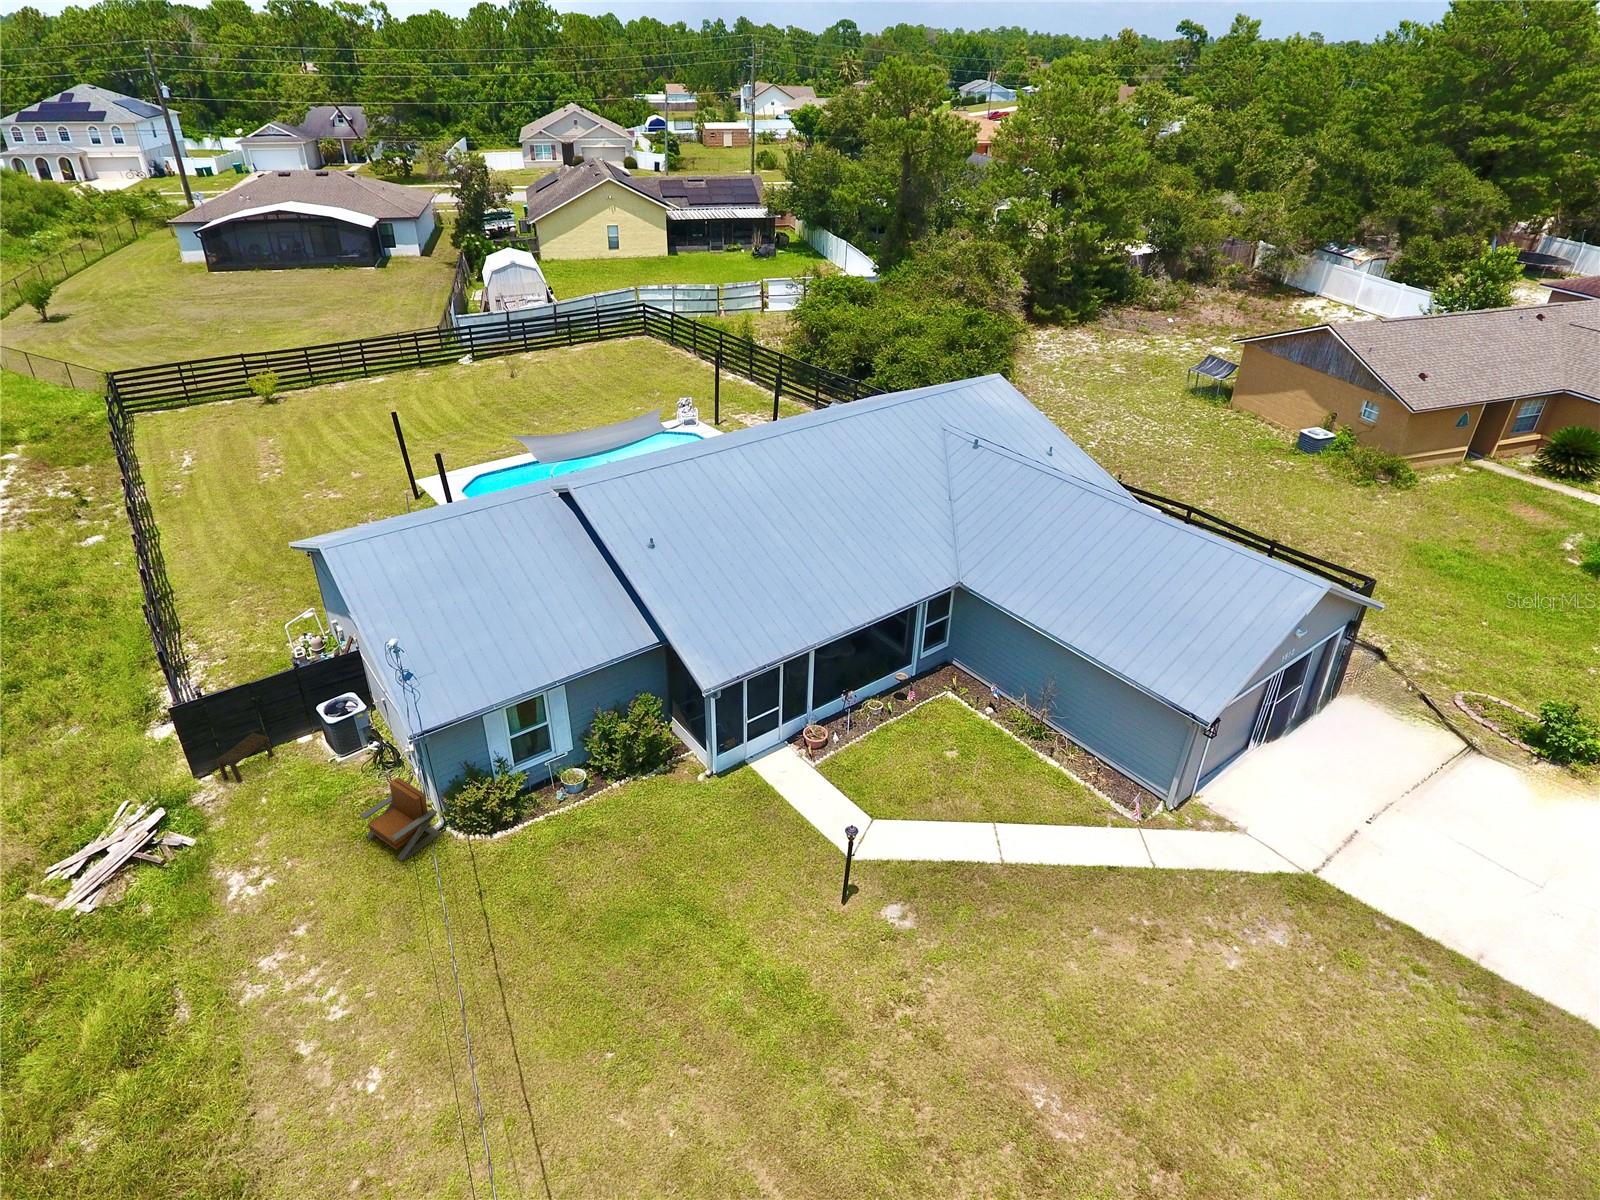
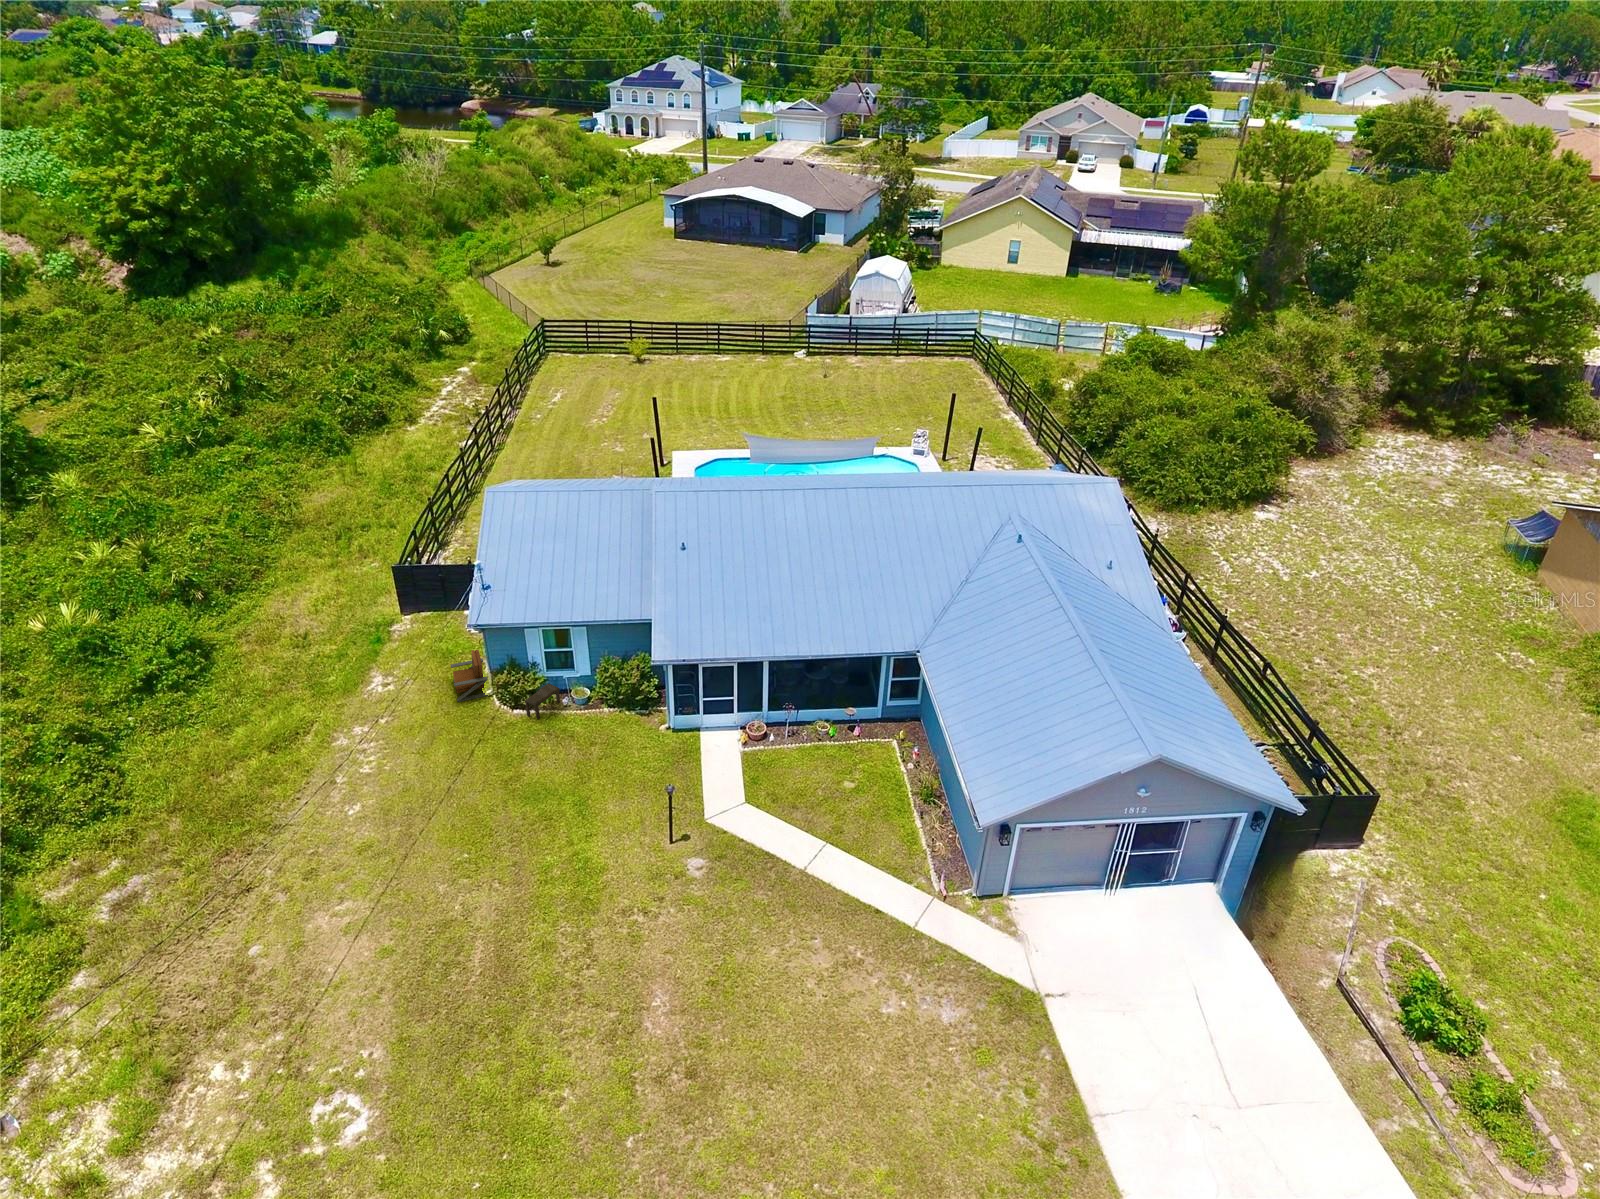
bench: present [216,733,274,782] -> present [525,684,560,719]

